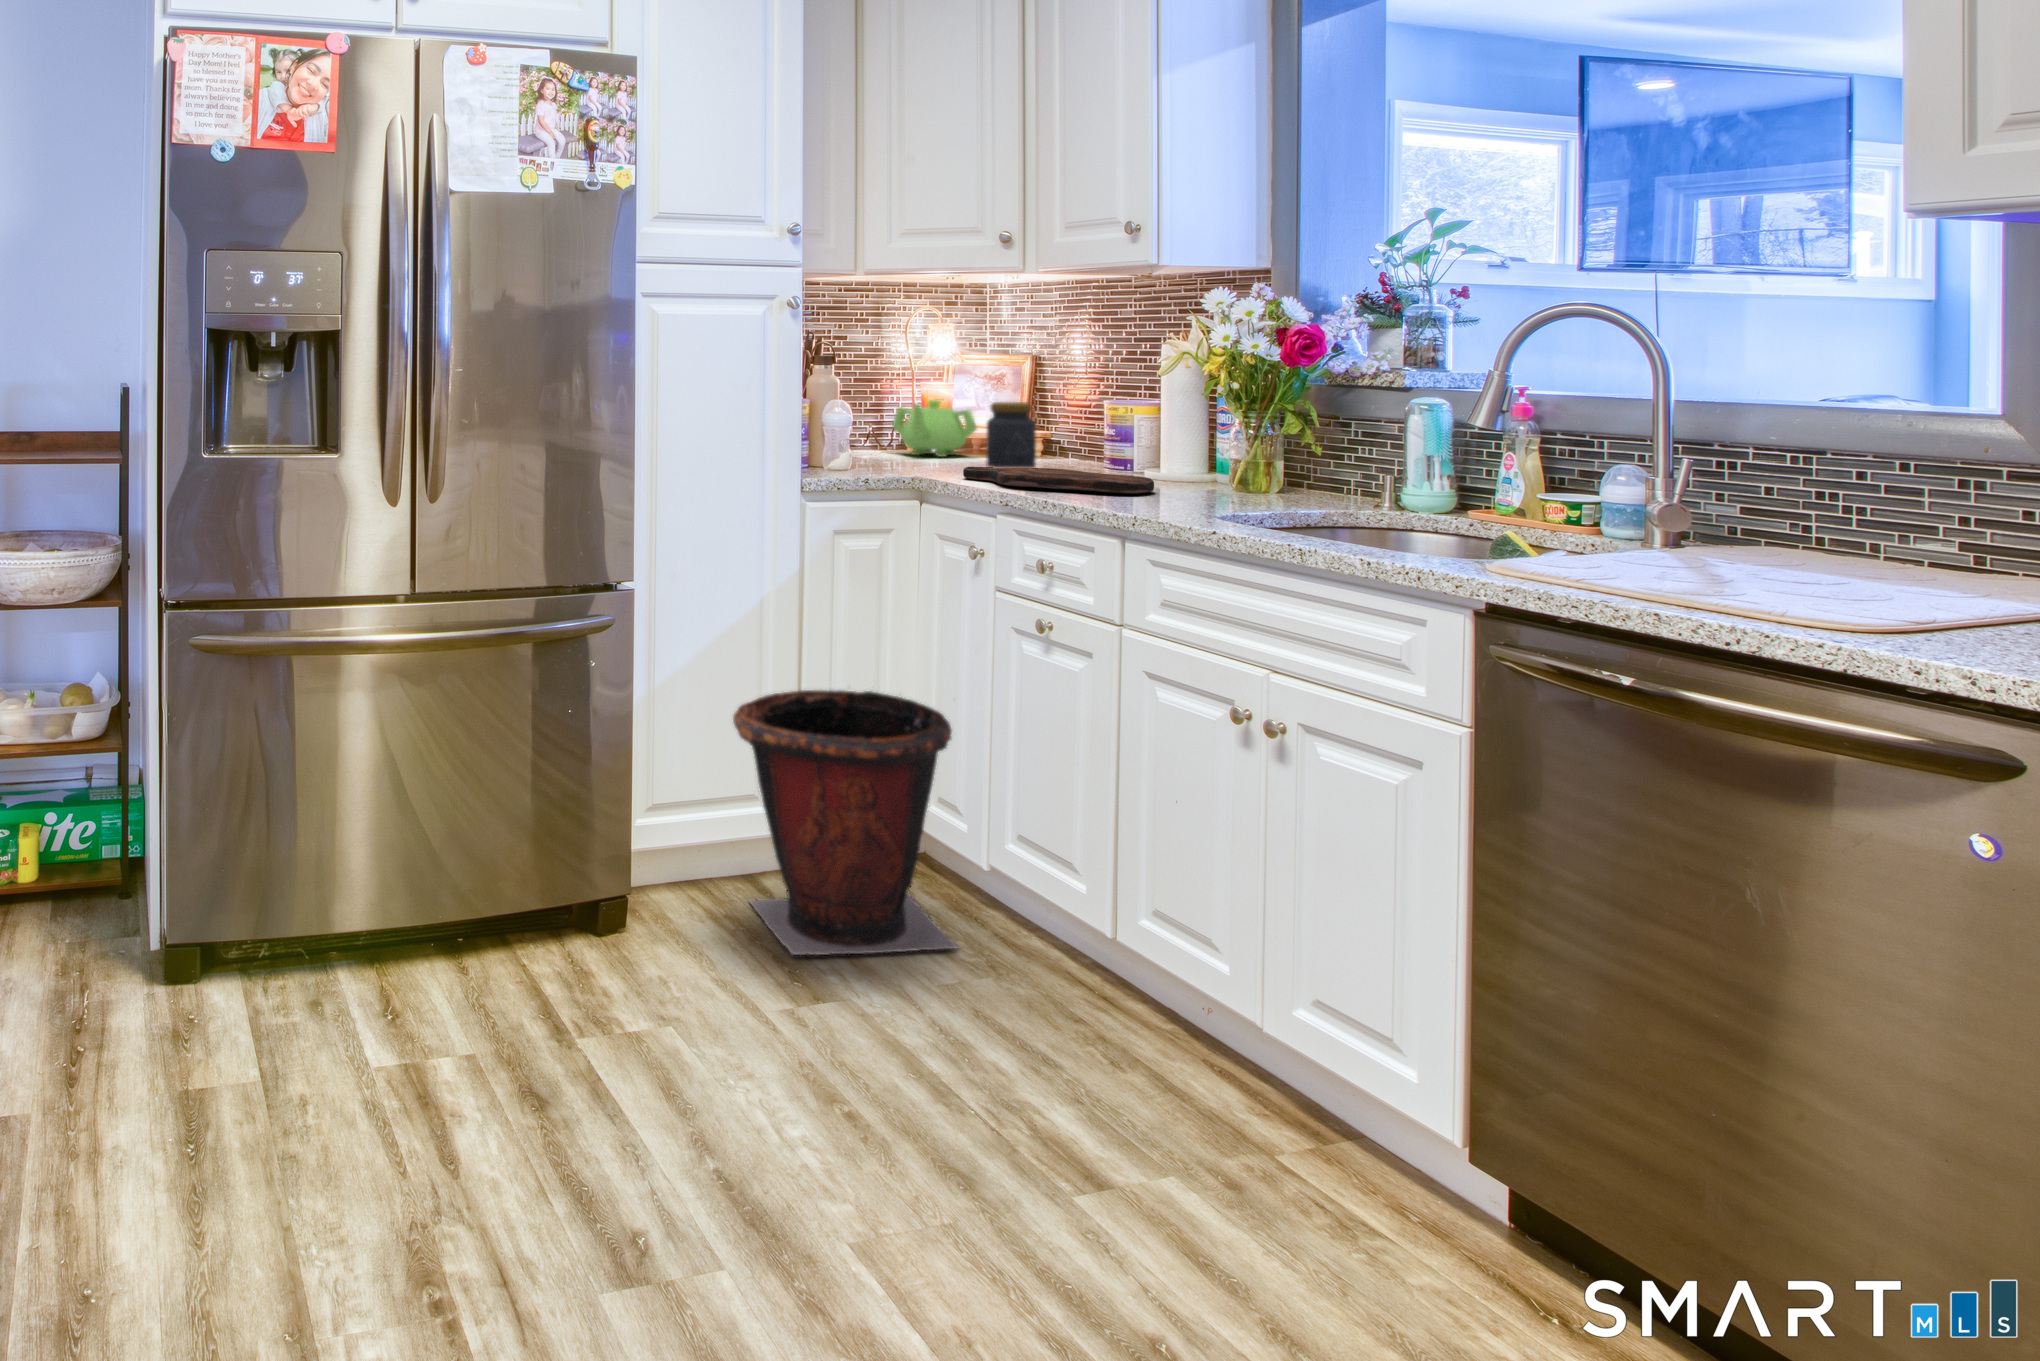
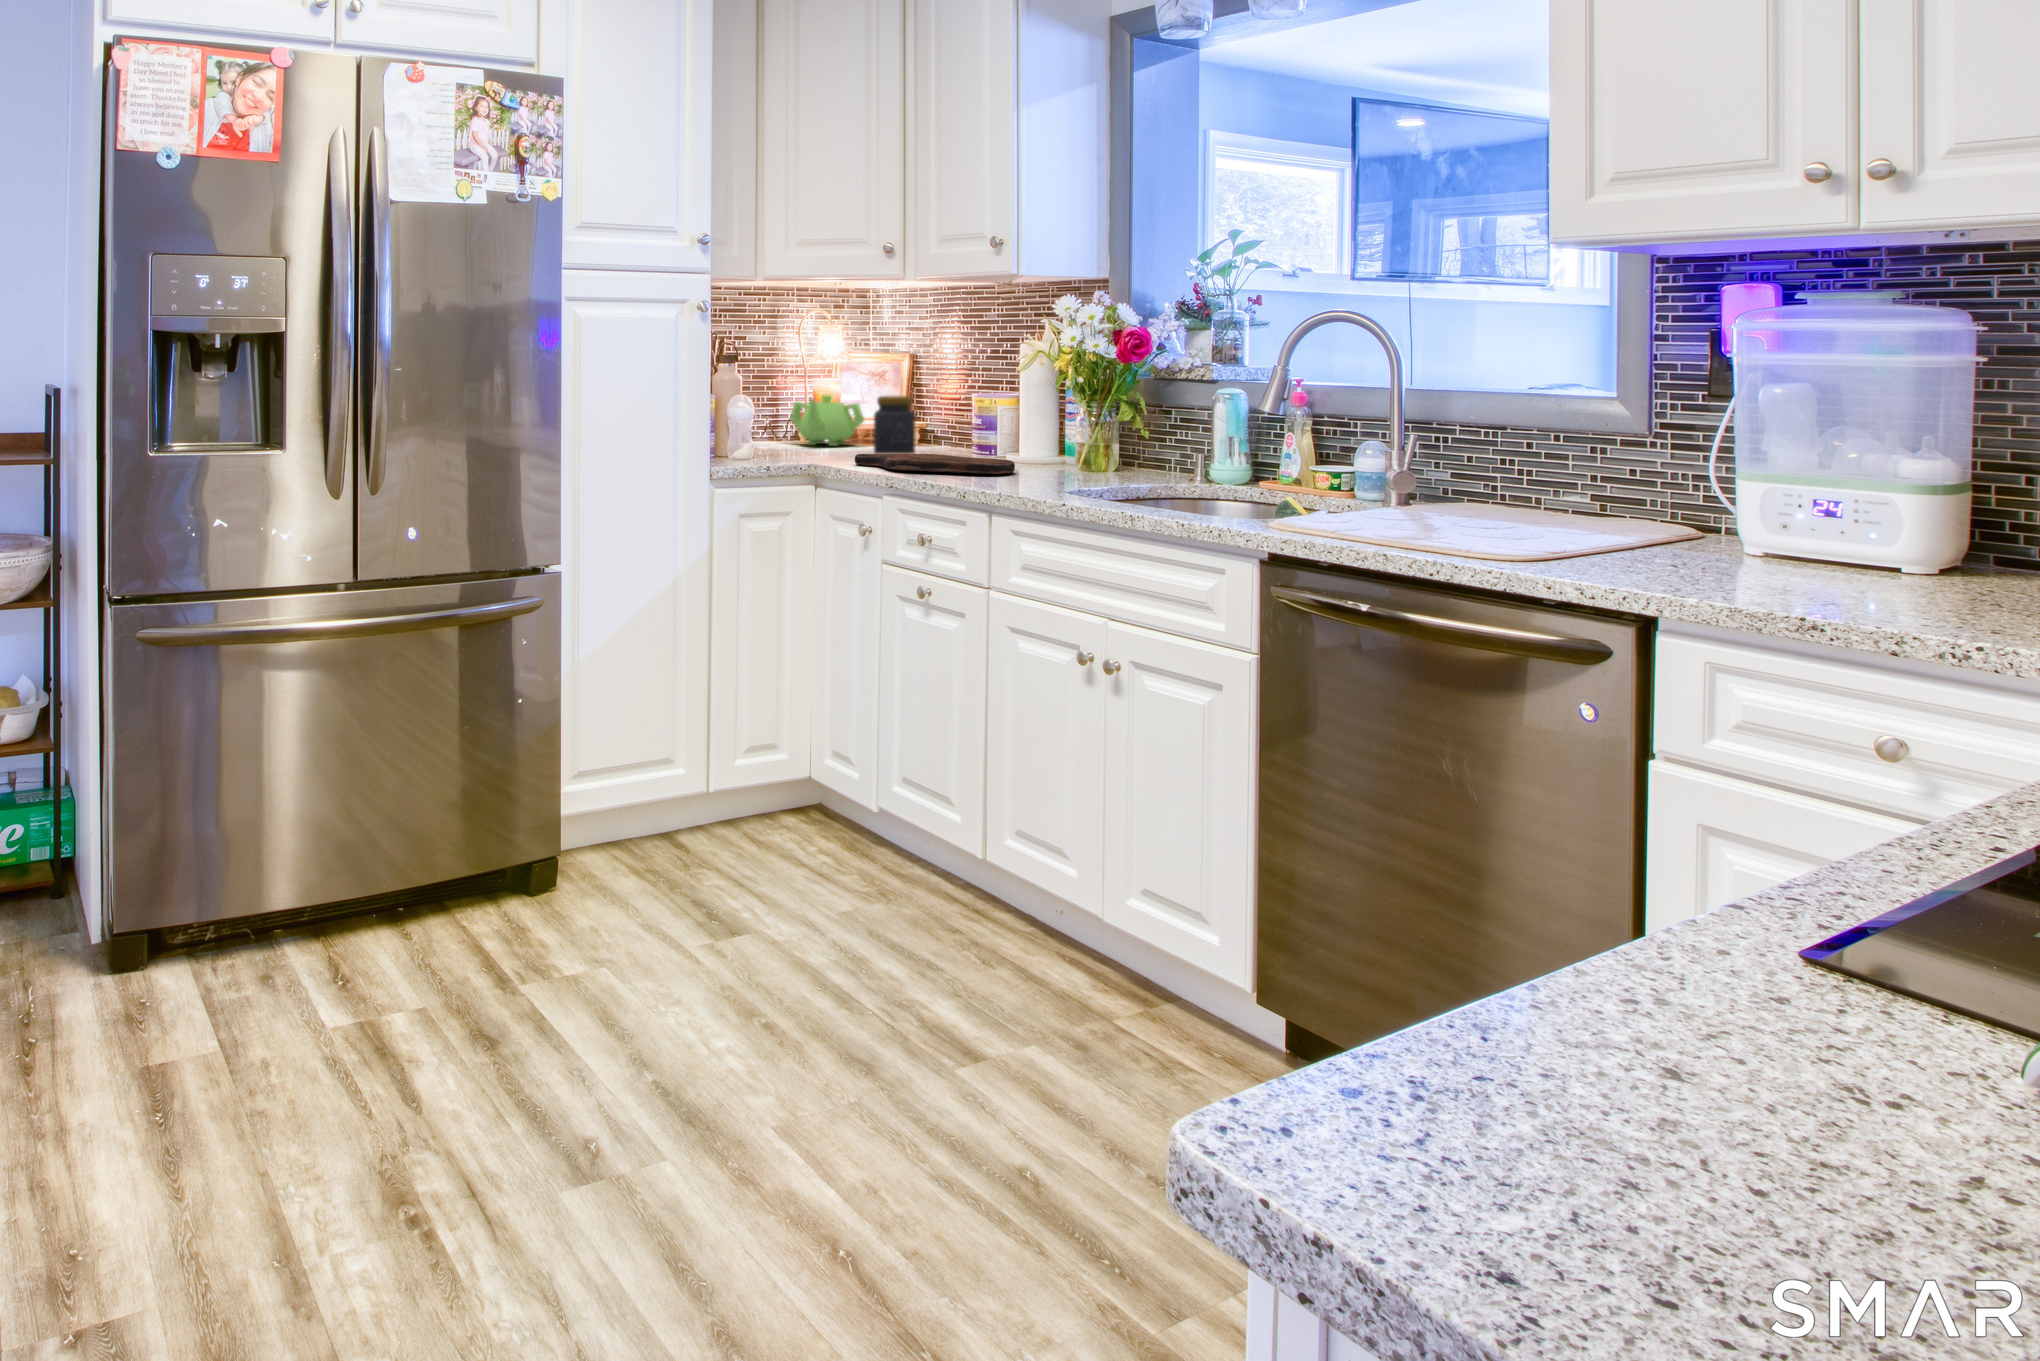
waste bin: present [733,690,958,955] -> none [654,654,855,898]

